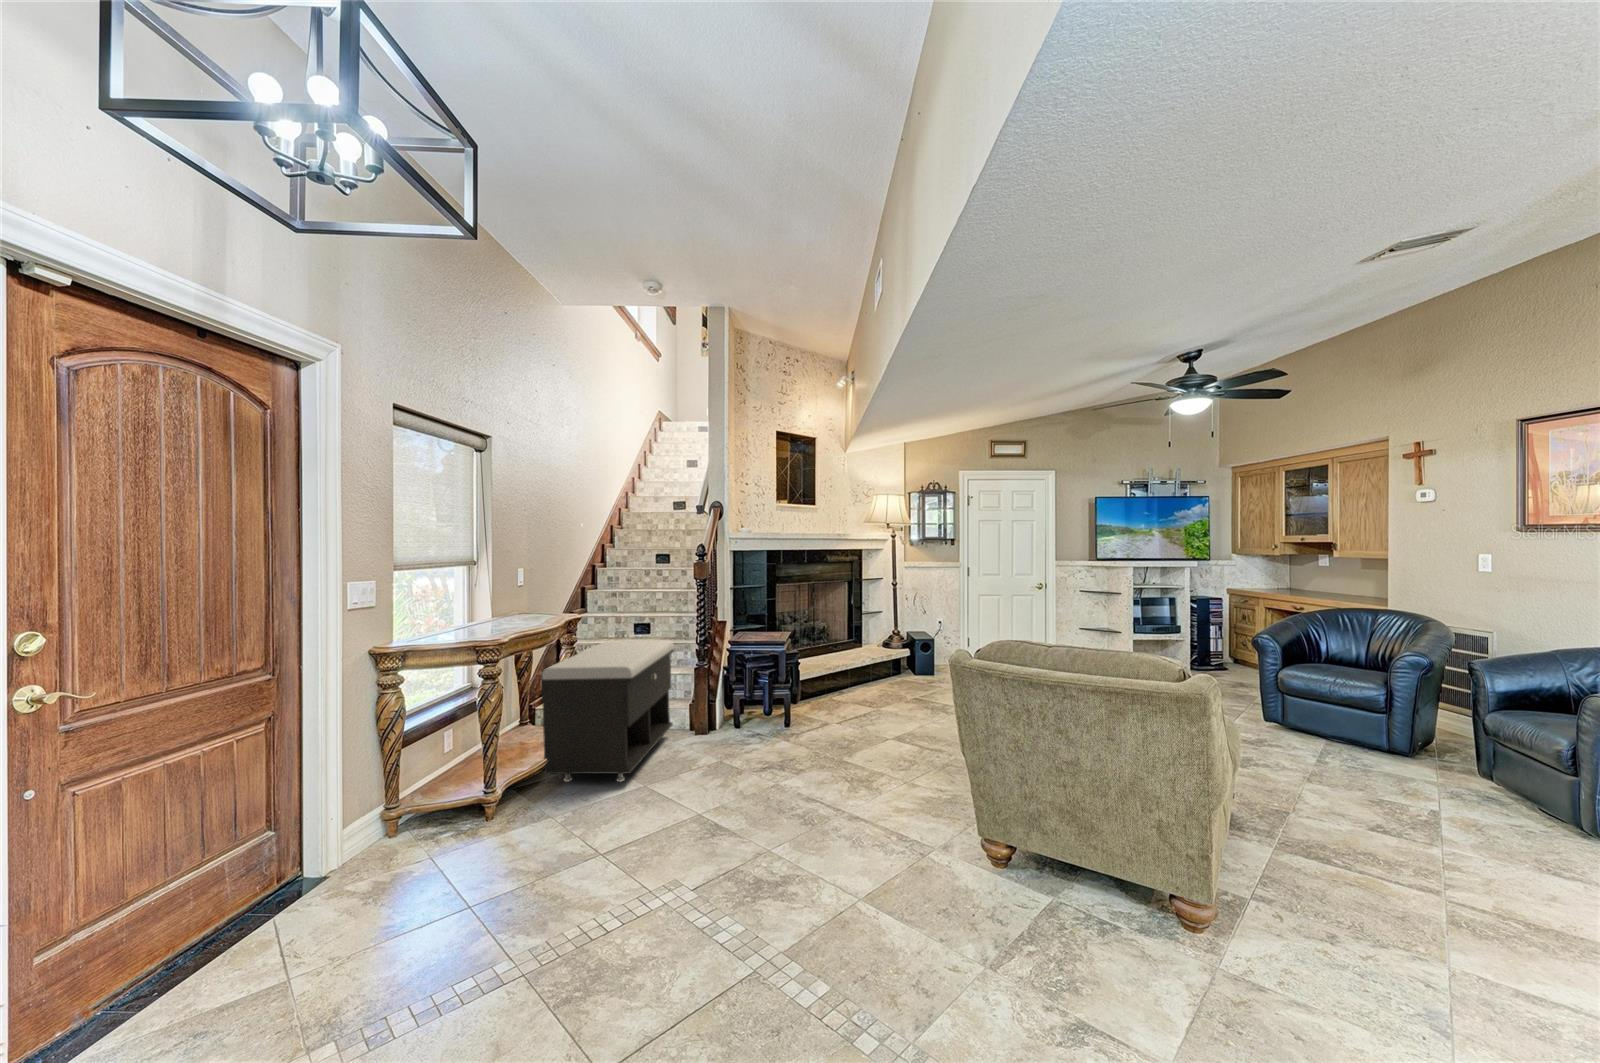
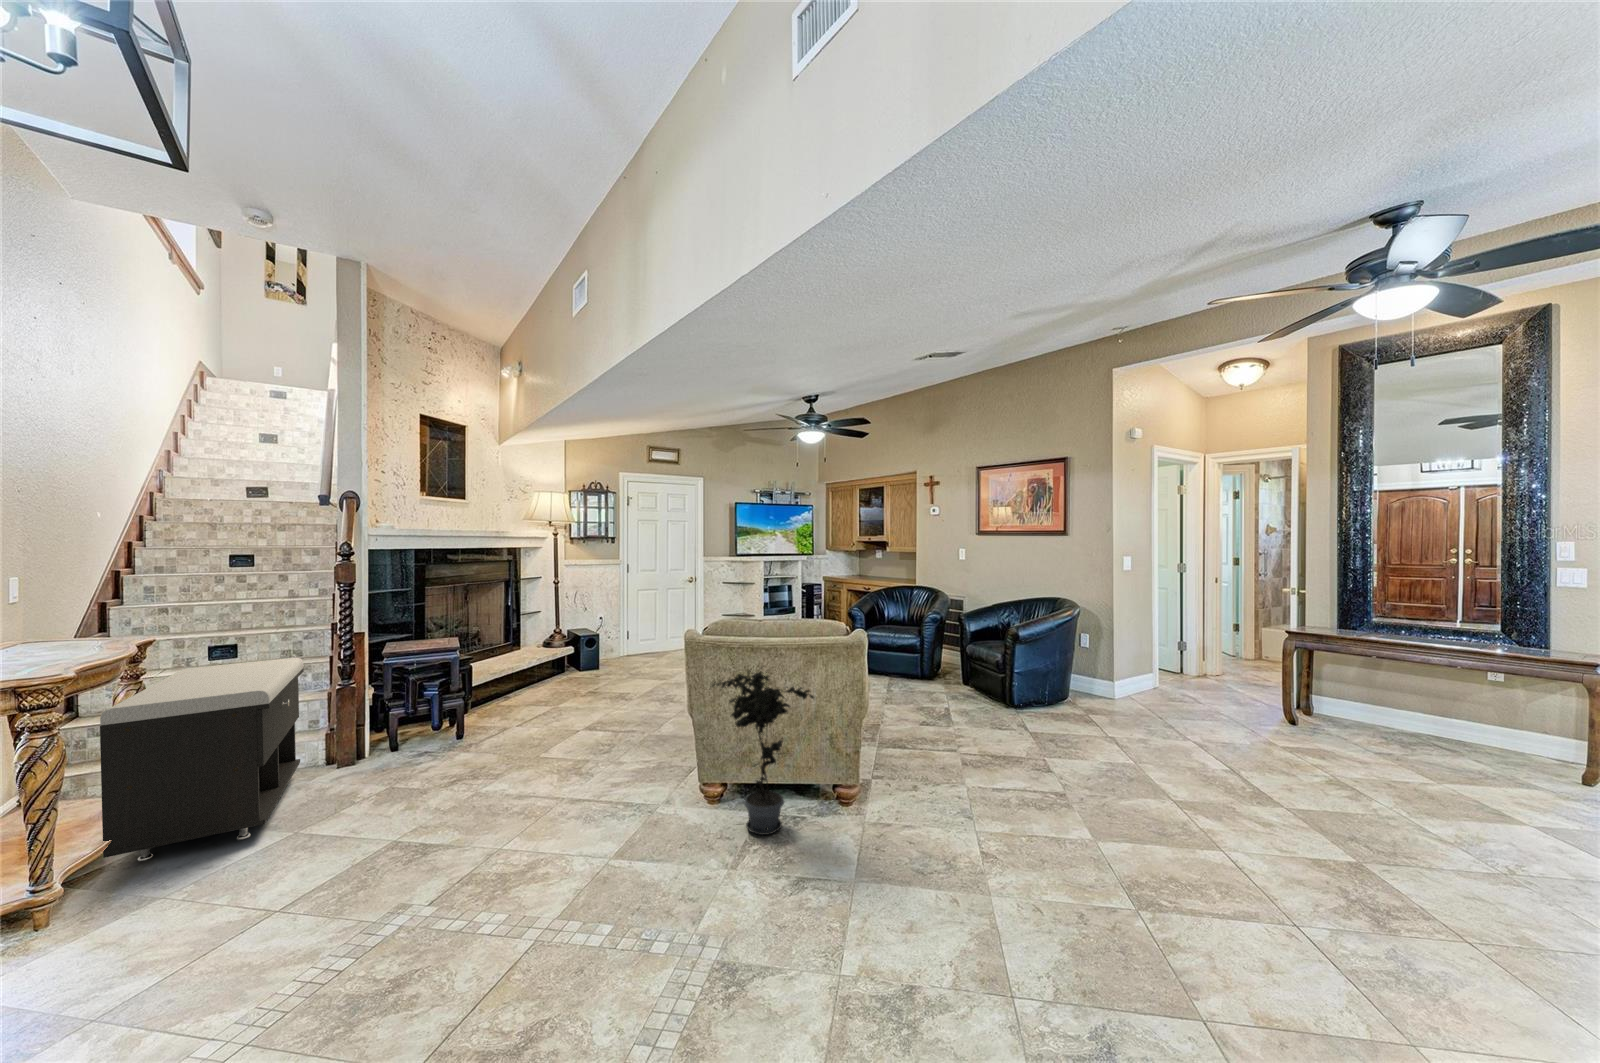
potted plant: none [984,713,1121,935] -> present [710,670,814,835]

